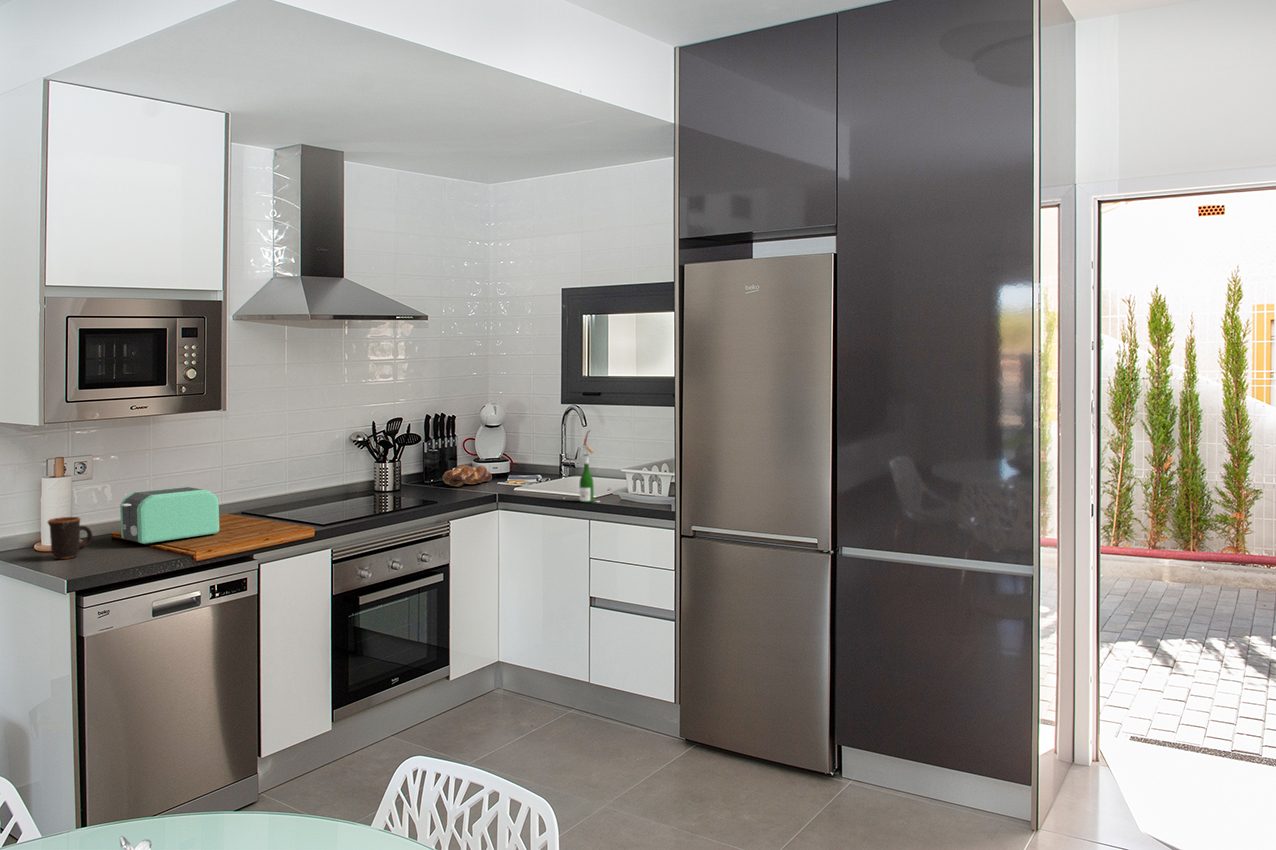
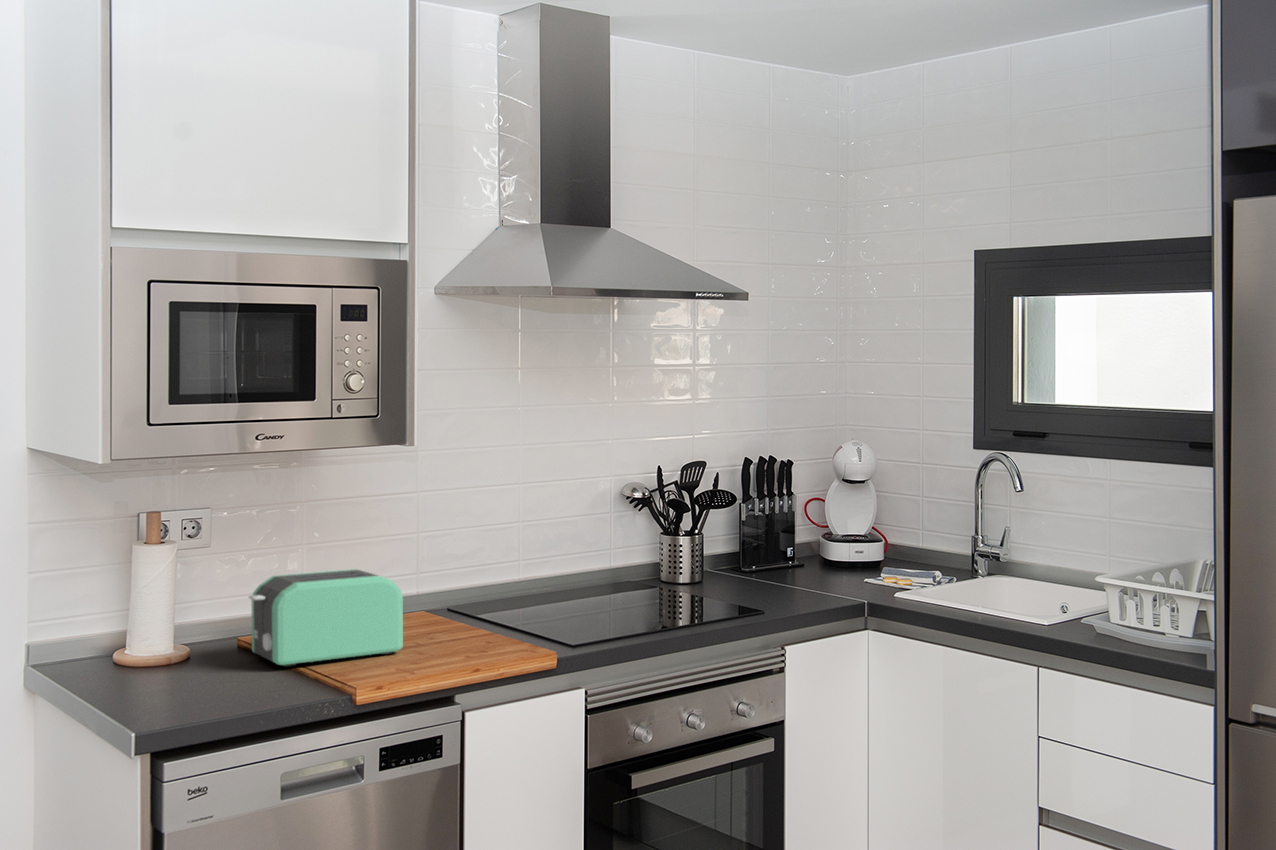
wine bottle: present [579,431,599,502] -> none [1027,488,1068,625]
bread loaf: present [443,465,492,487] -> none [771,543,855,581]
mug: present [48,517,93,559] -> none [132,615,202,686]

